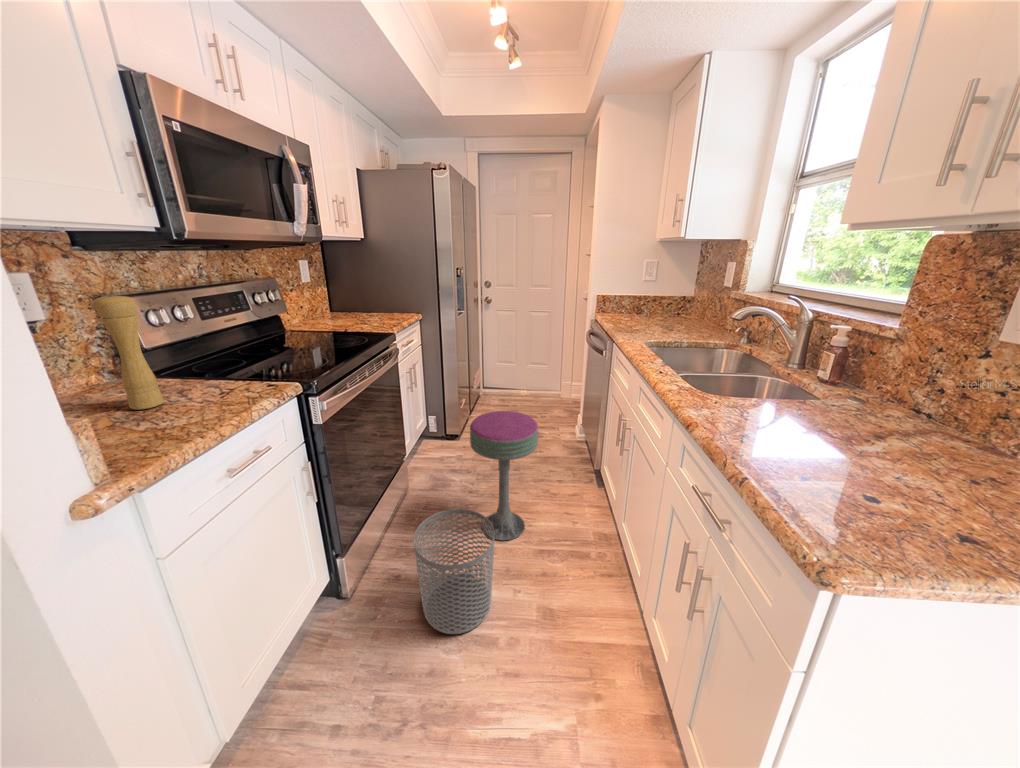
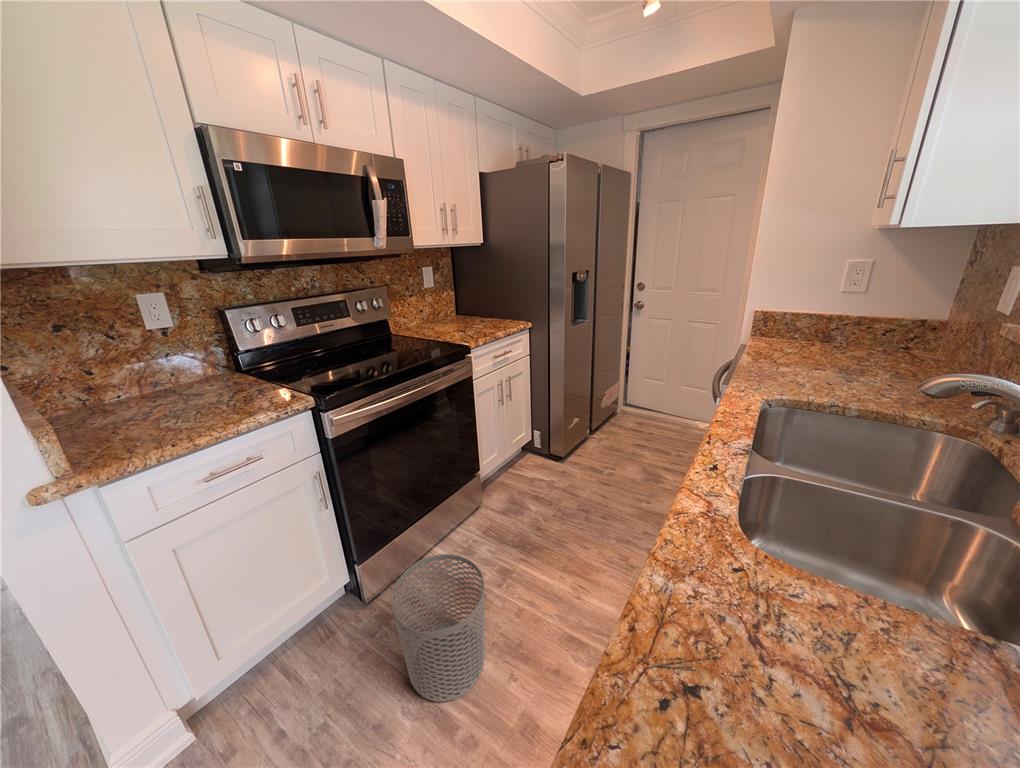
pepper mill: present [93,294,164,410] -> none [158,313,214,406]
bar stool: present [470,411,538,541] -> none [507,451,591,607]

